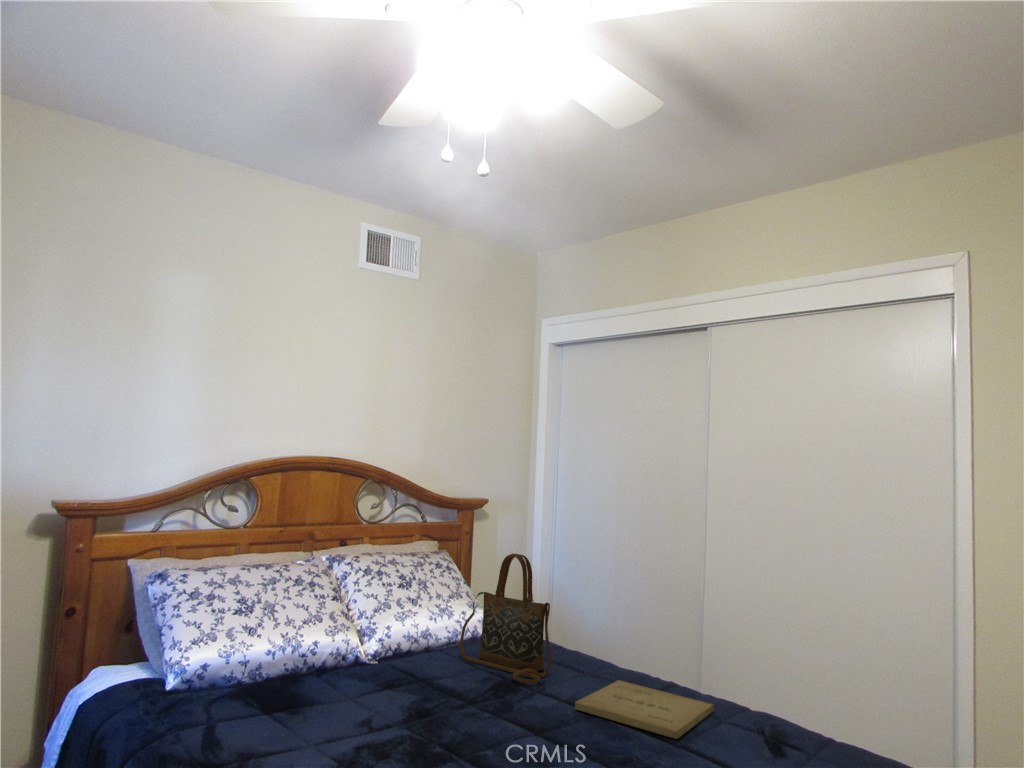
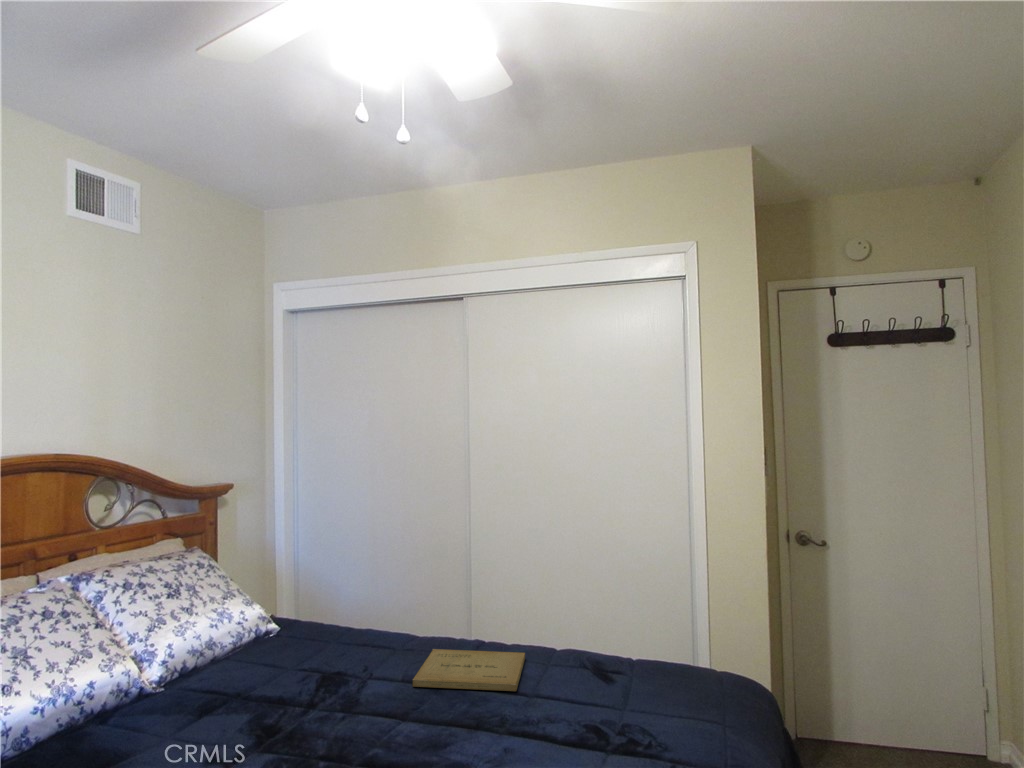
handbag: present [460,554,551,683] -> none [255,543,363,672]

